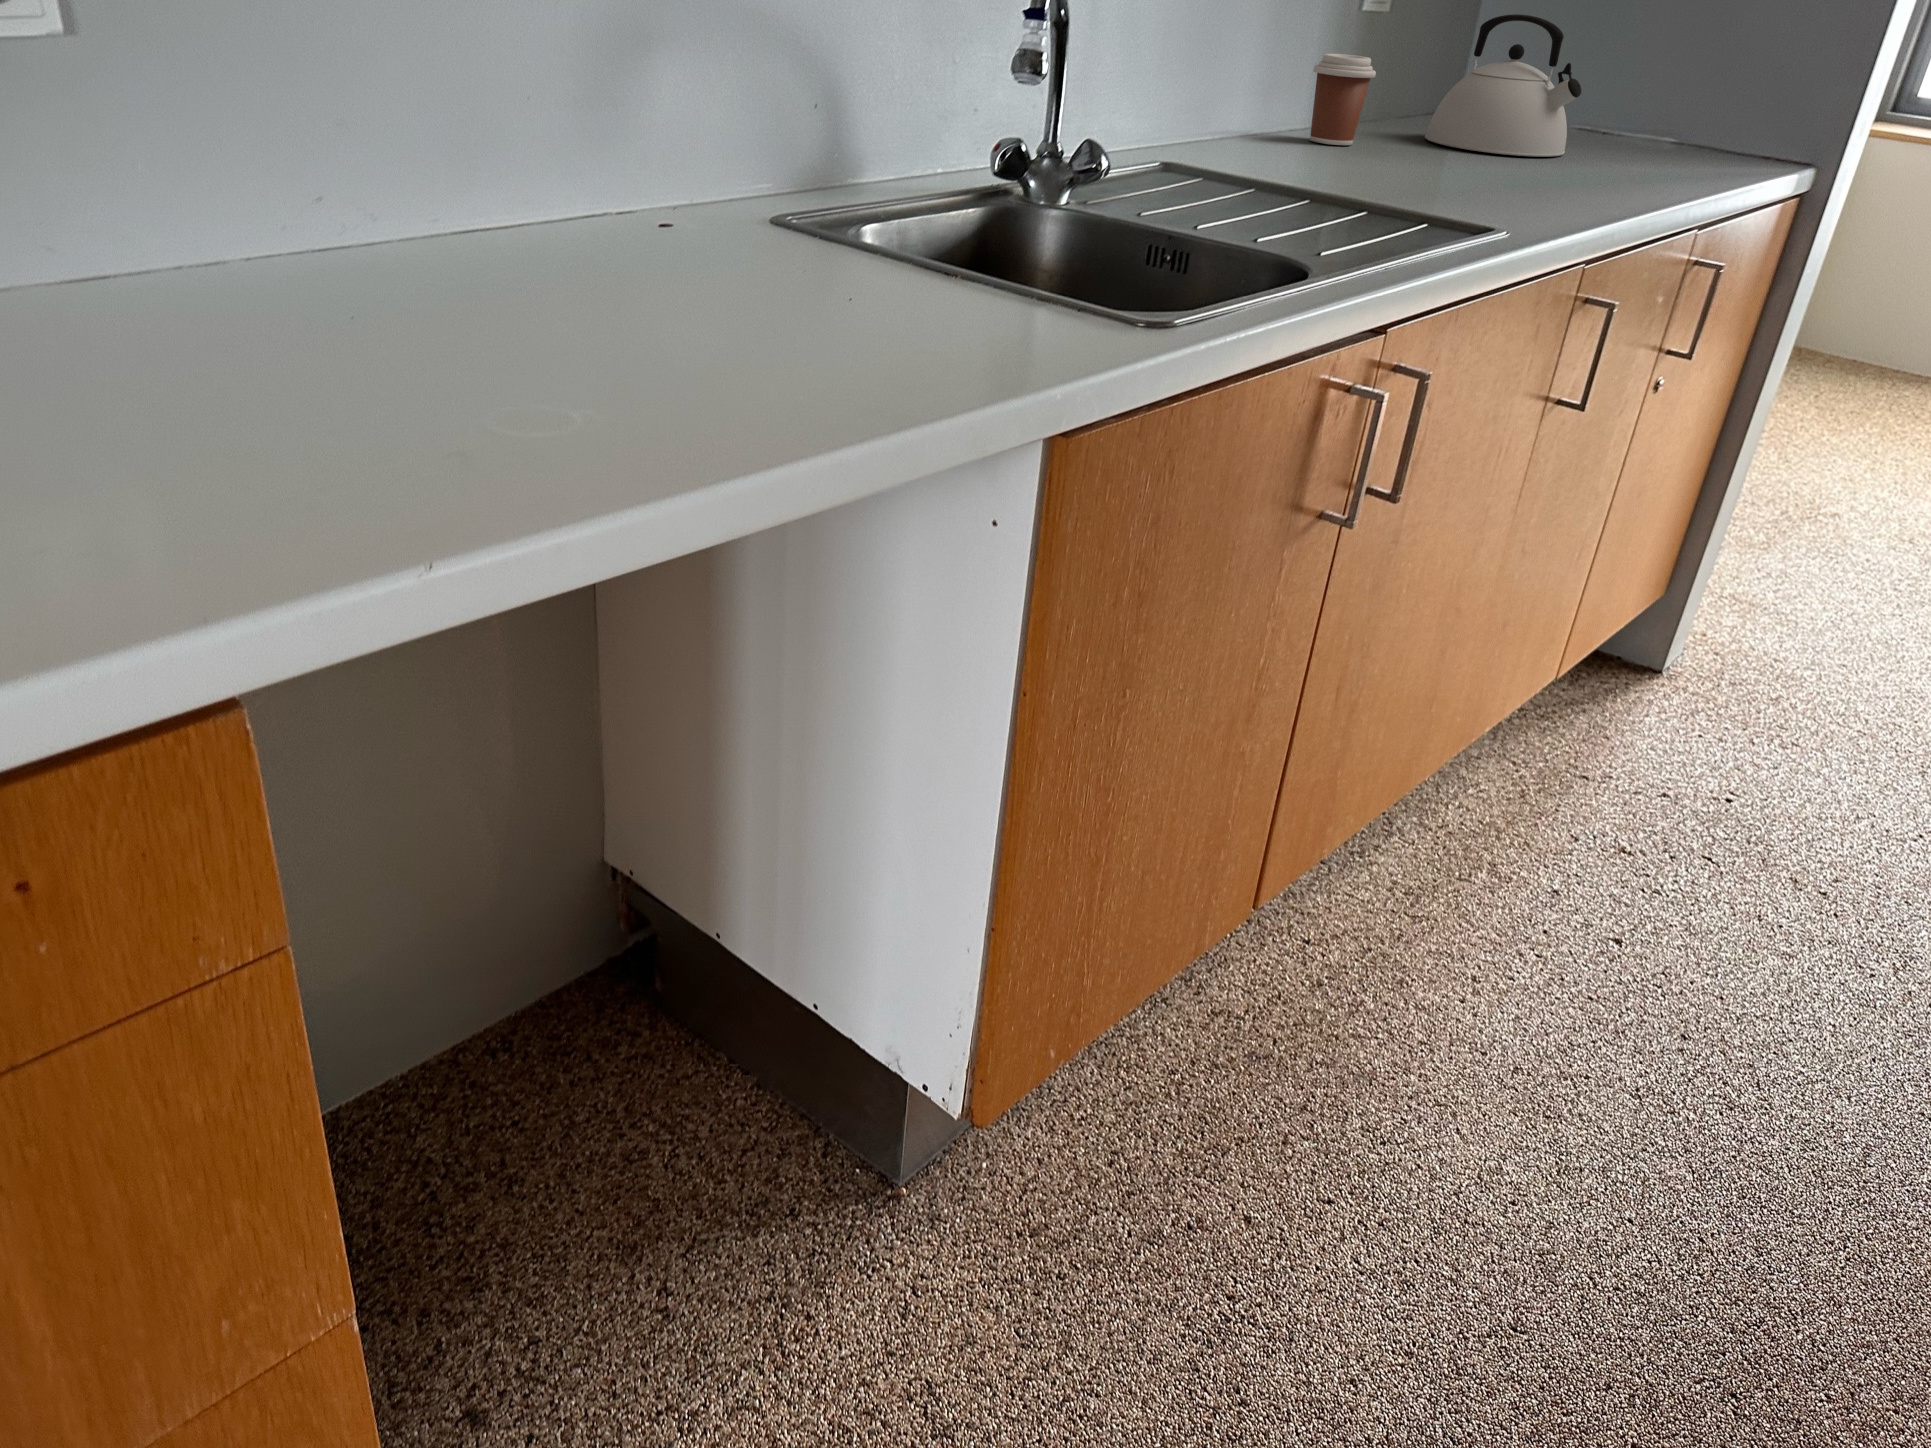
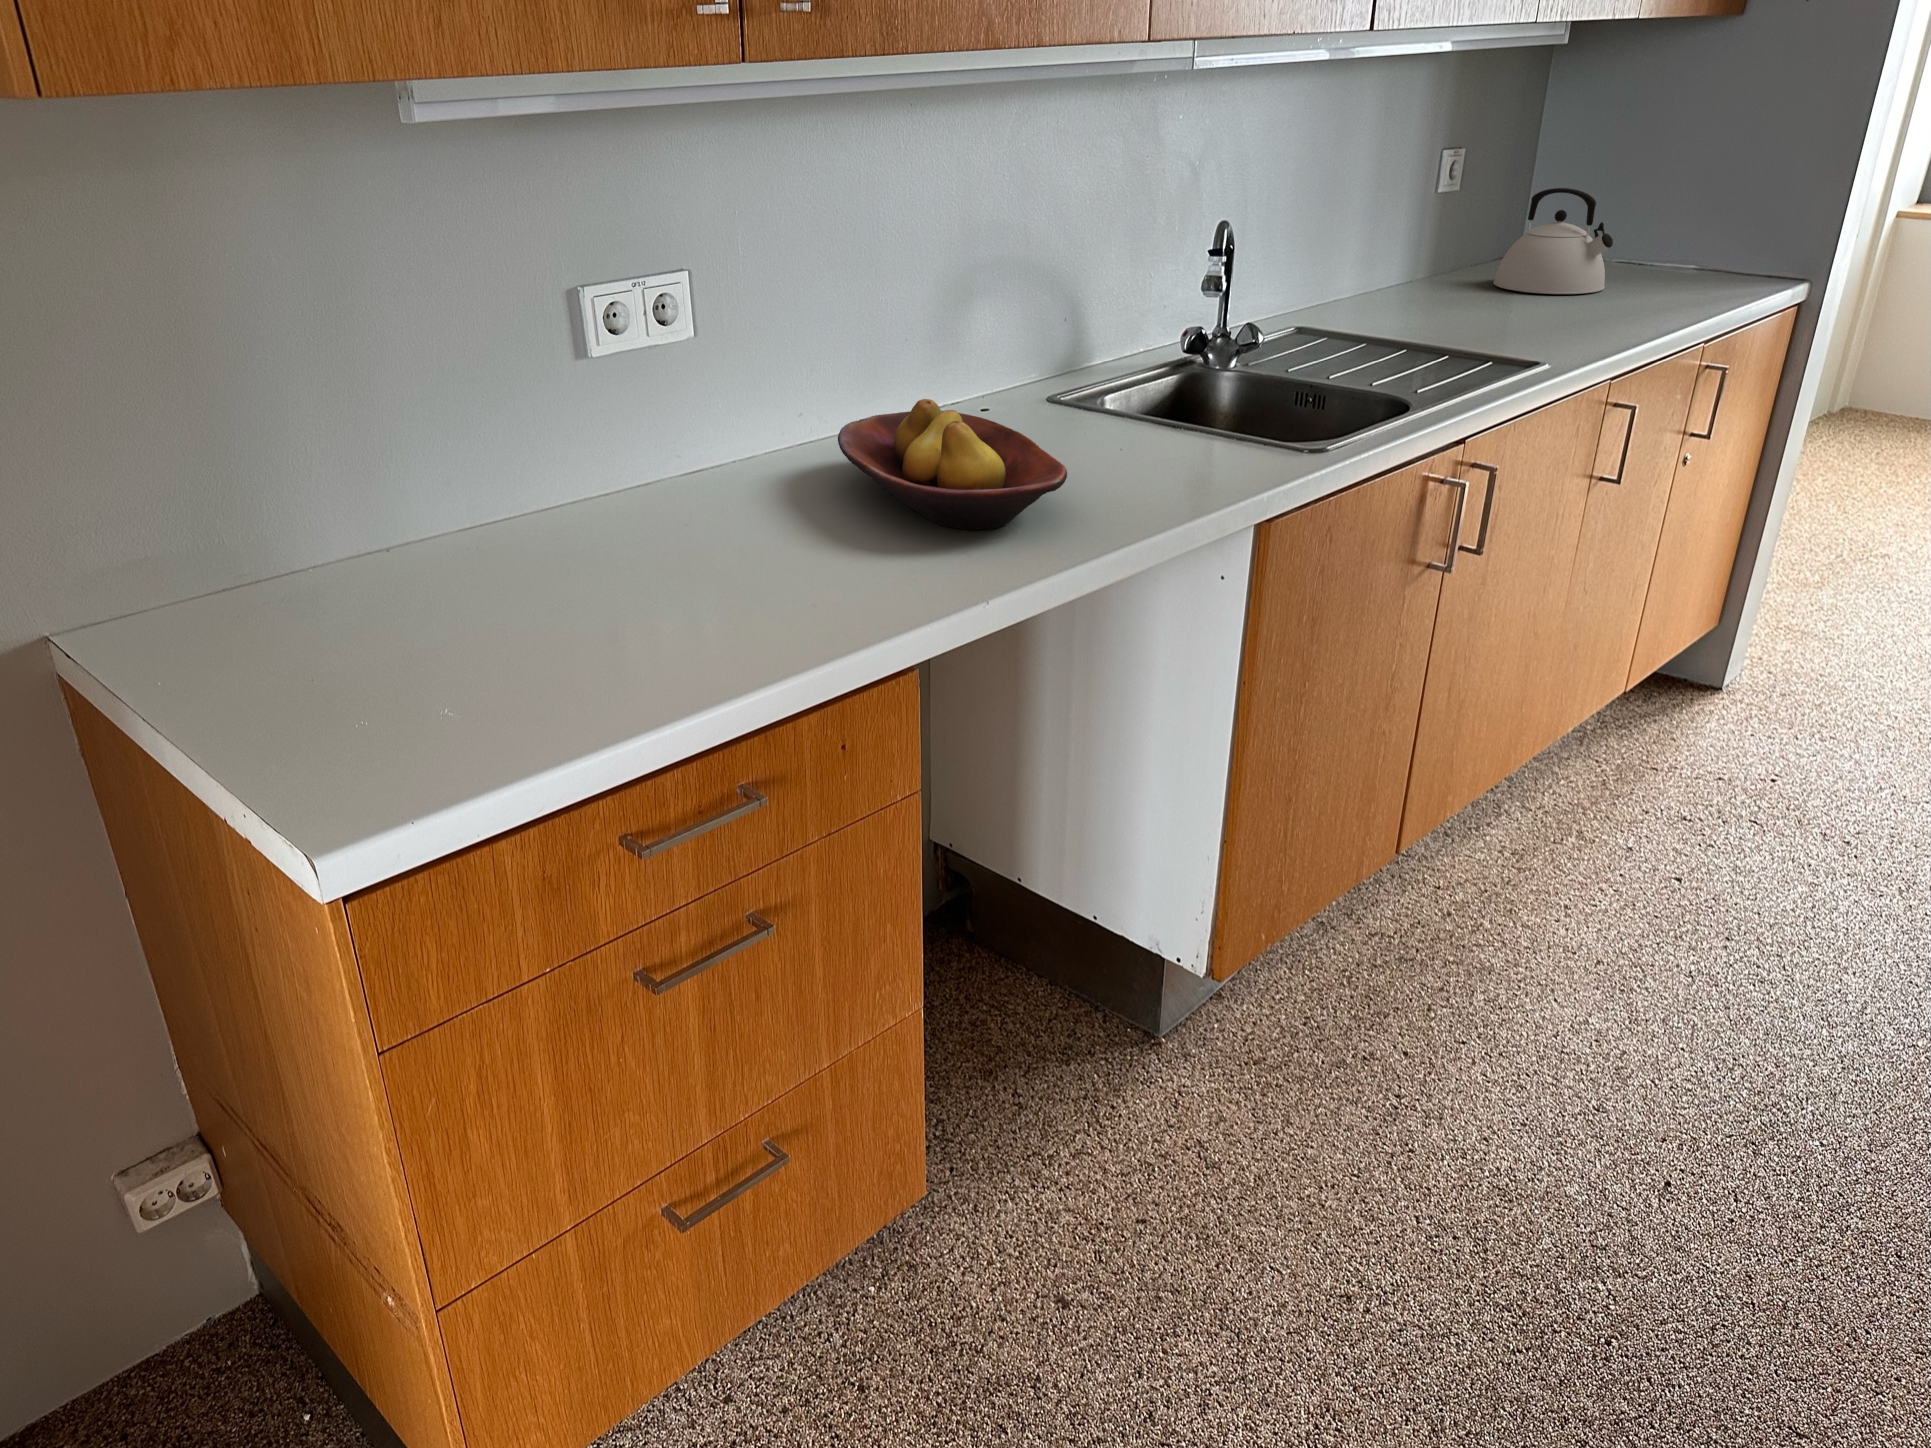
coffee cup: present [1310,54,1376,145] -> none [1403,229,1452,297]
fruit bowl: none [313,177,698,415] -> present [838,399,1067,529]

